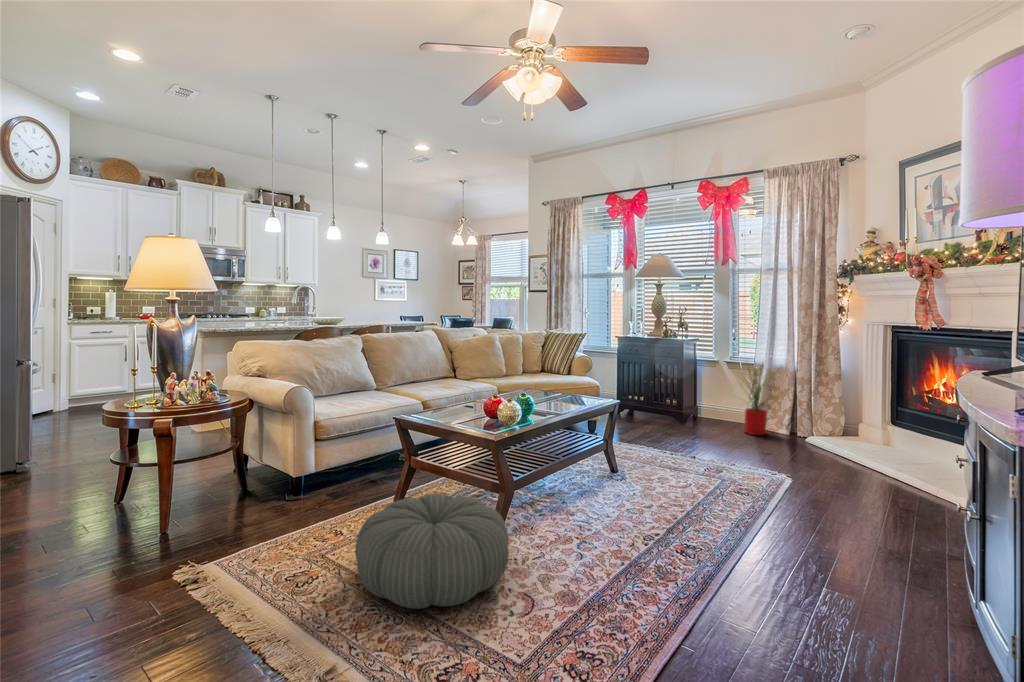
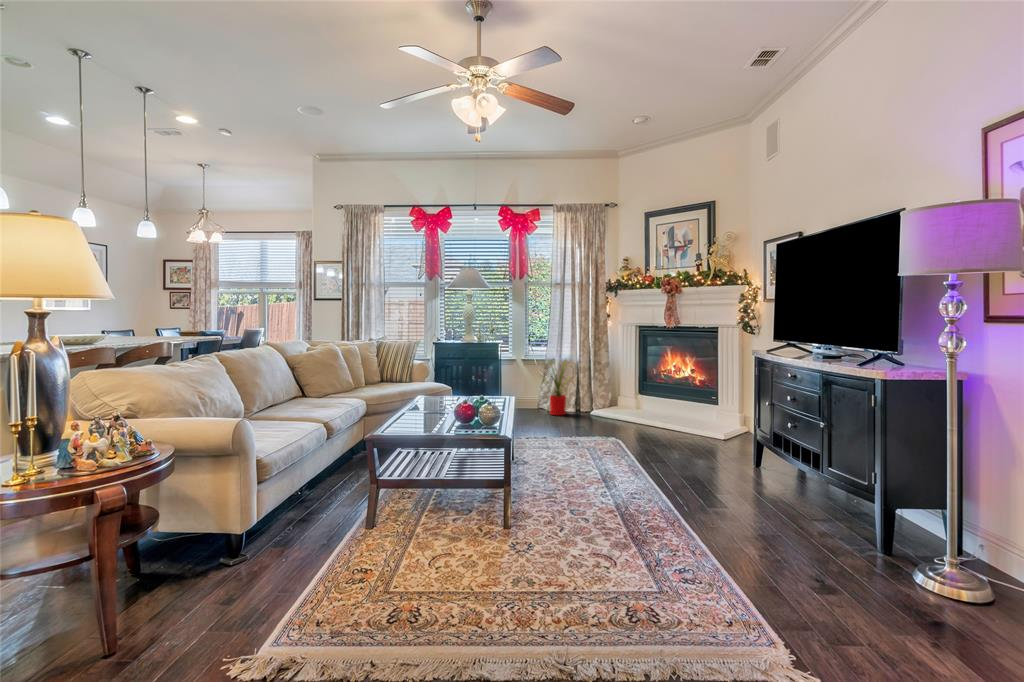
pouf: present [355,494,509,609] -> none [449,500,600,614]

